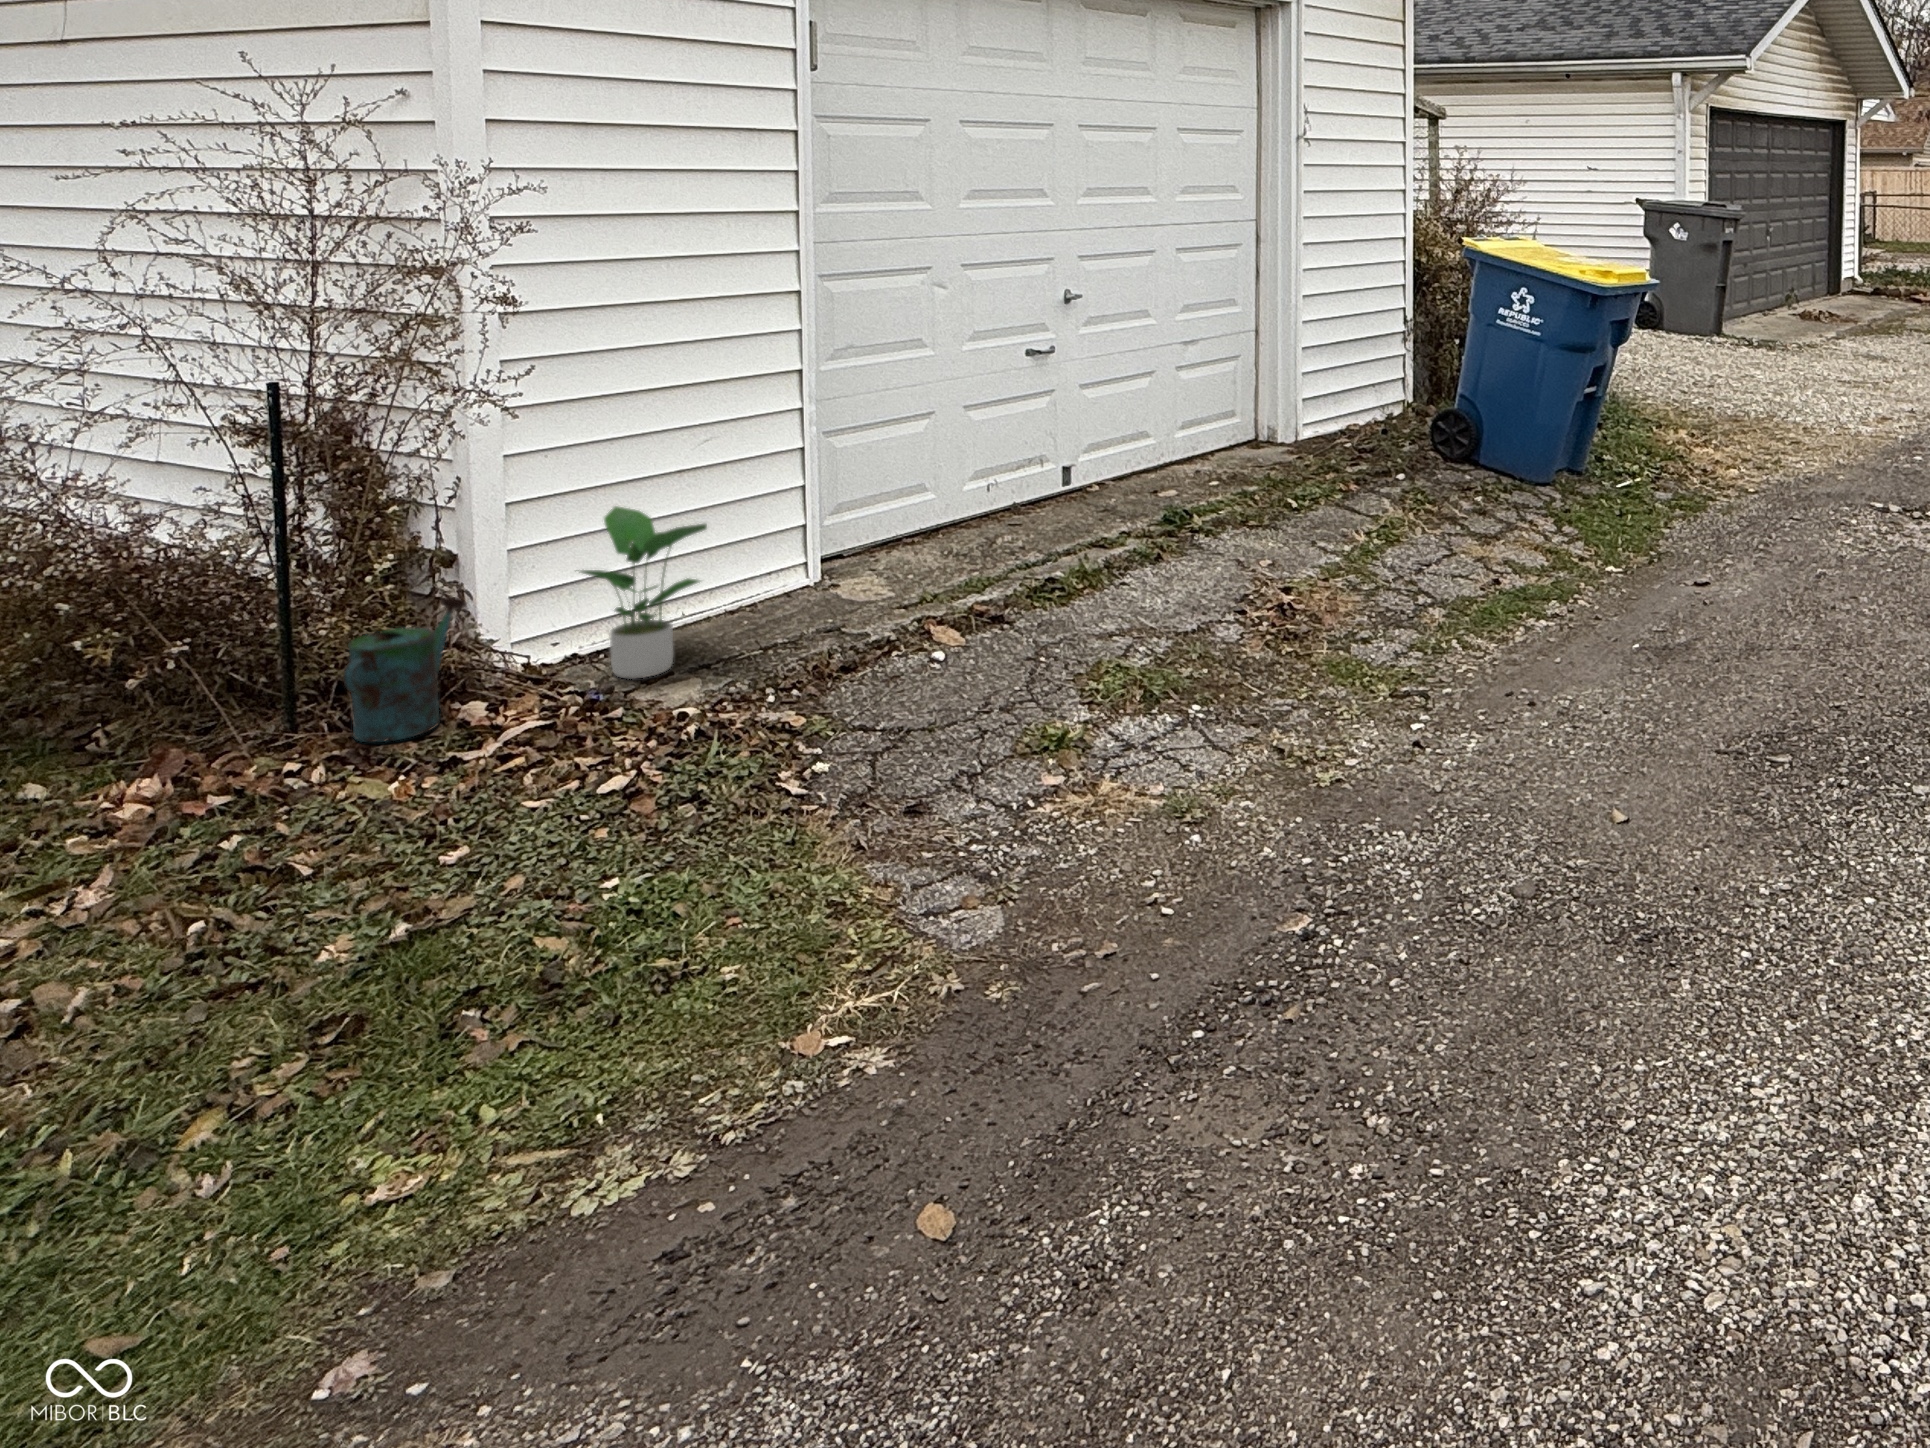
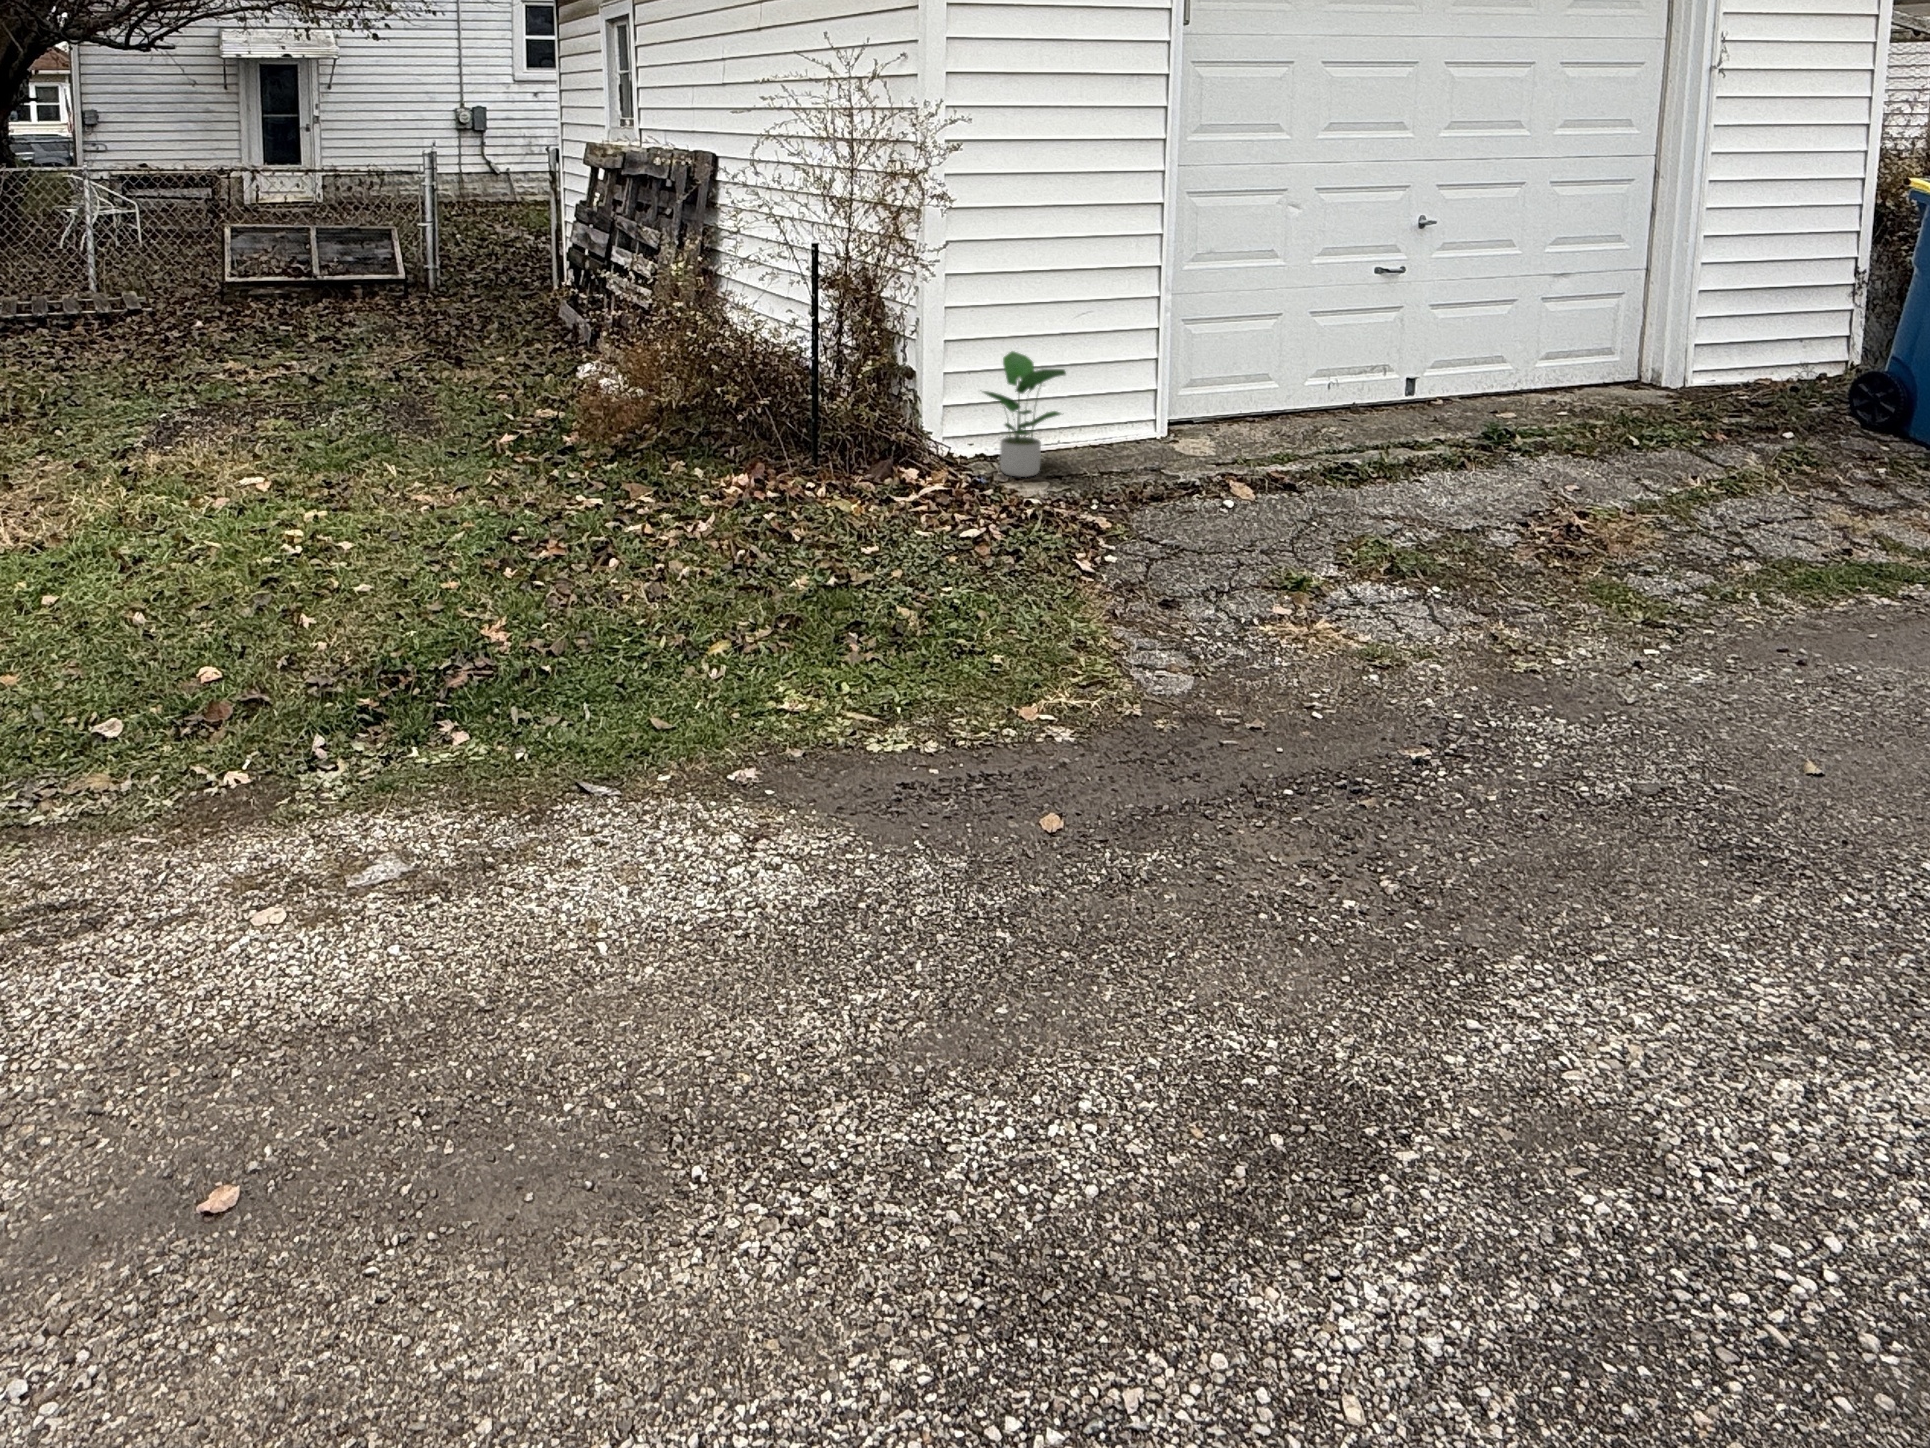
watering can: present [343,597,466,742] -> none [841,396,918,482]

